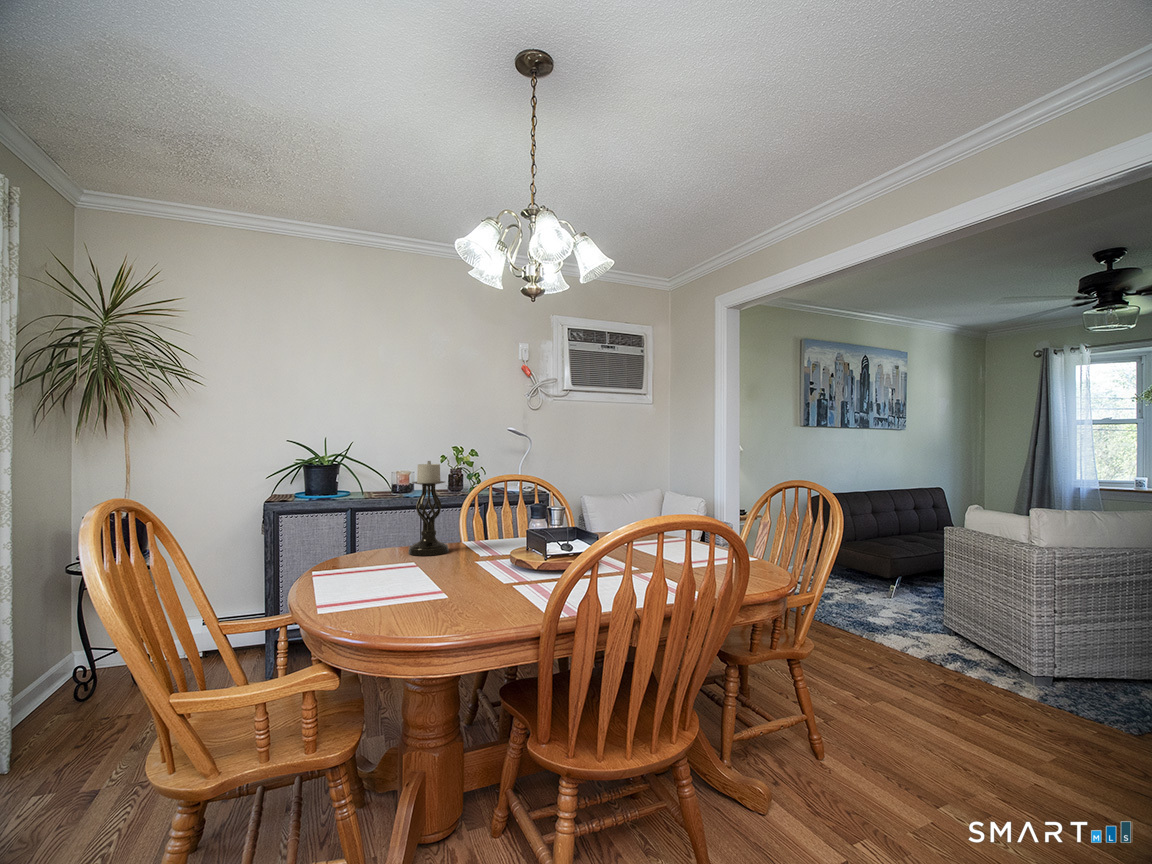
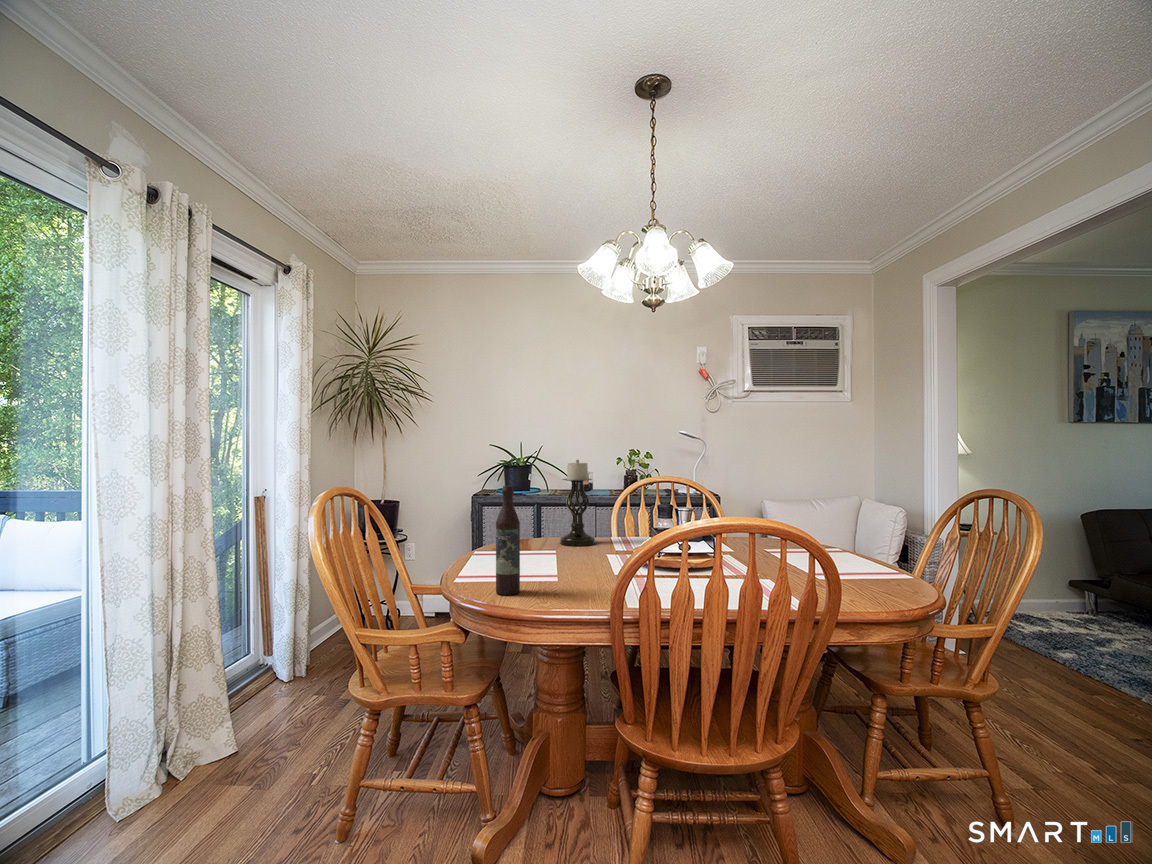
wine bottle: none [380,494,409,622] -> present [496,486,520,595]

